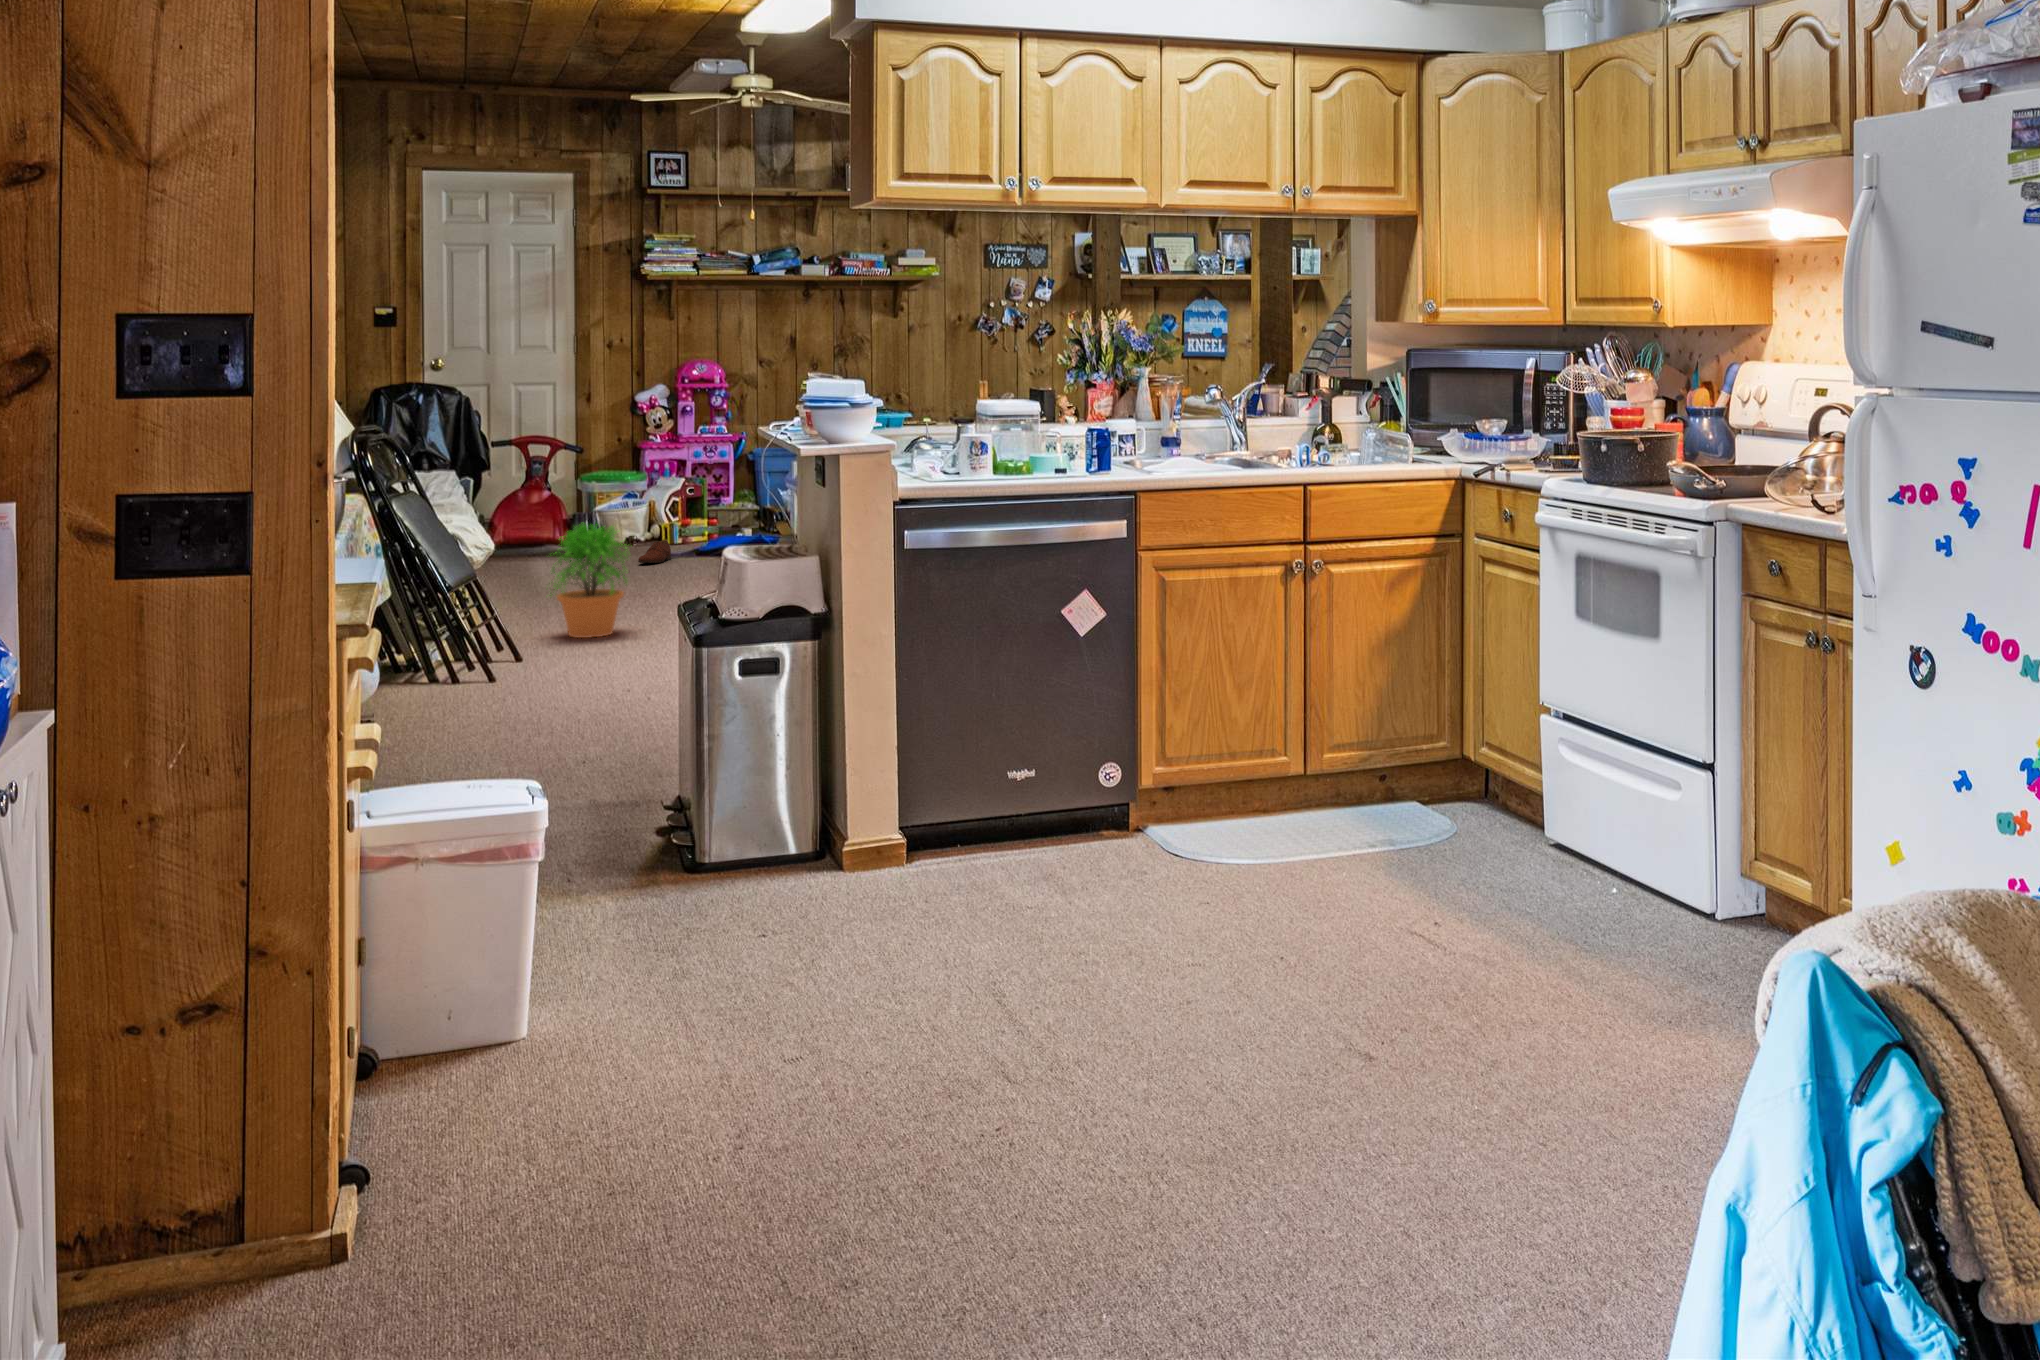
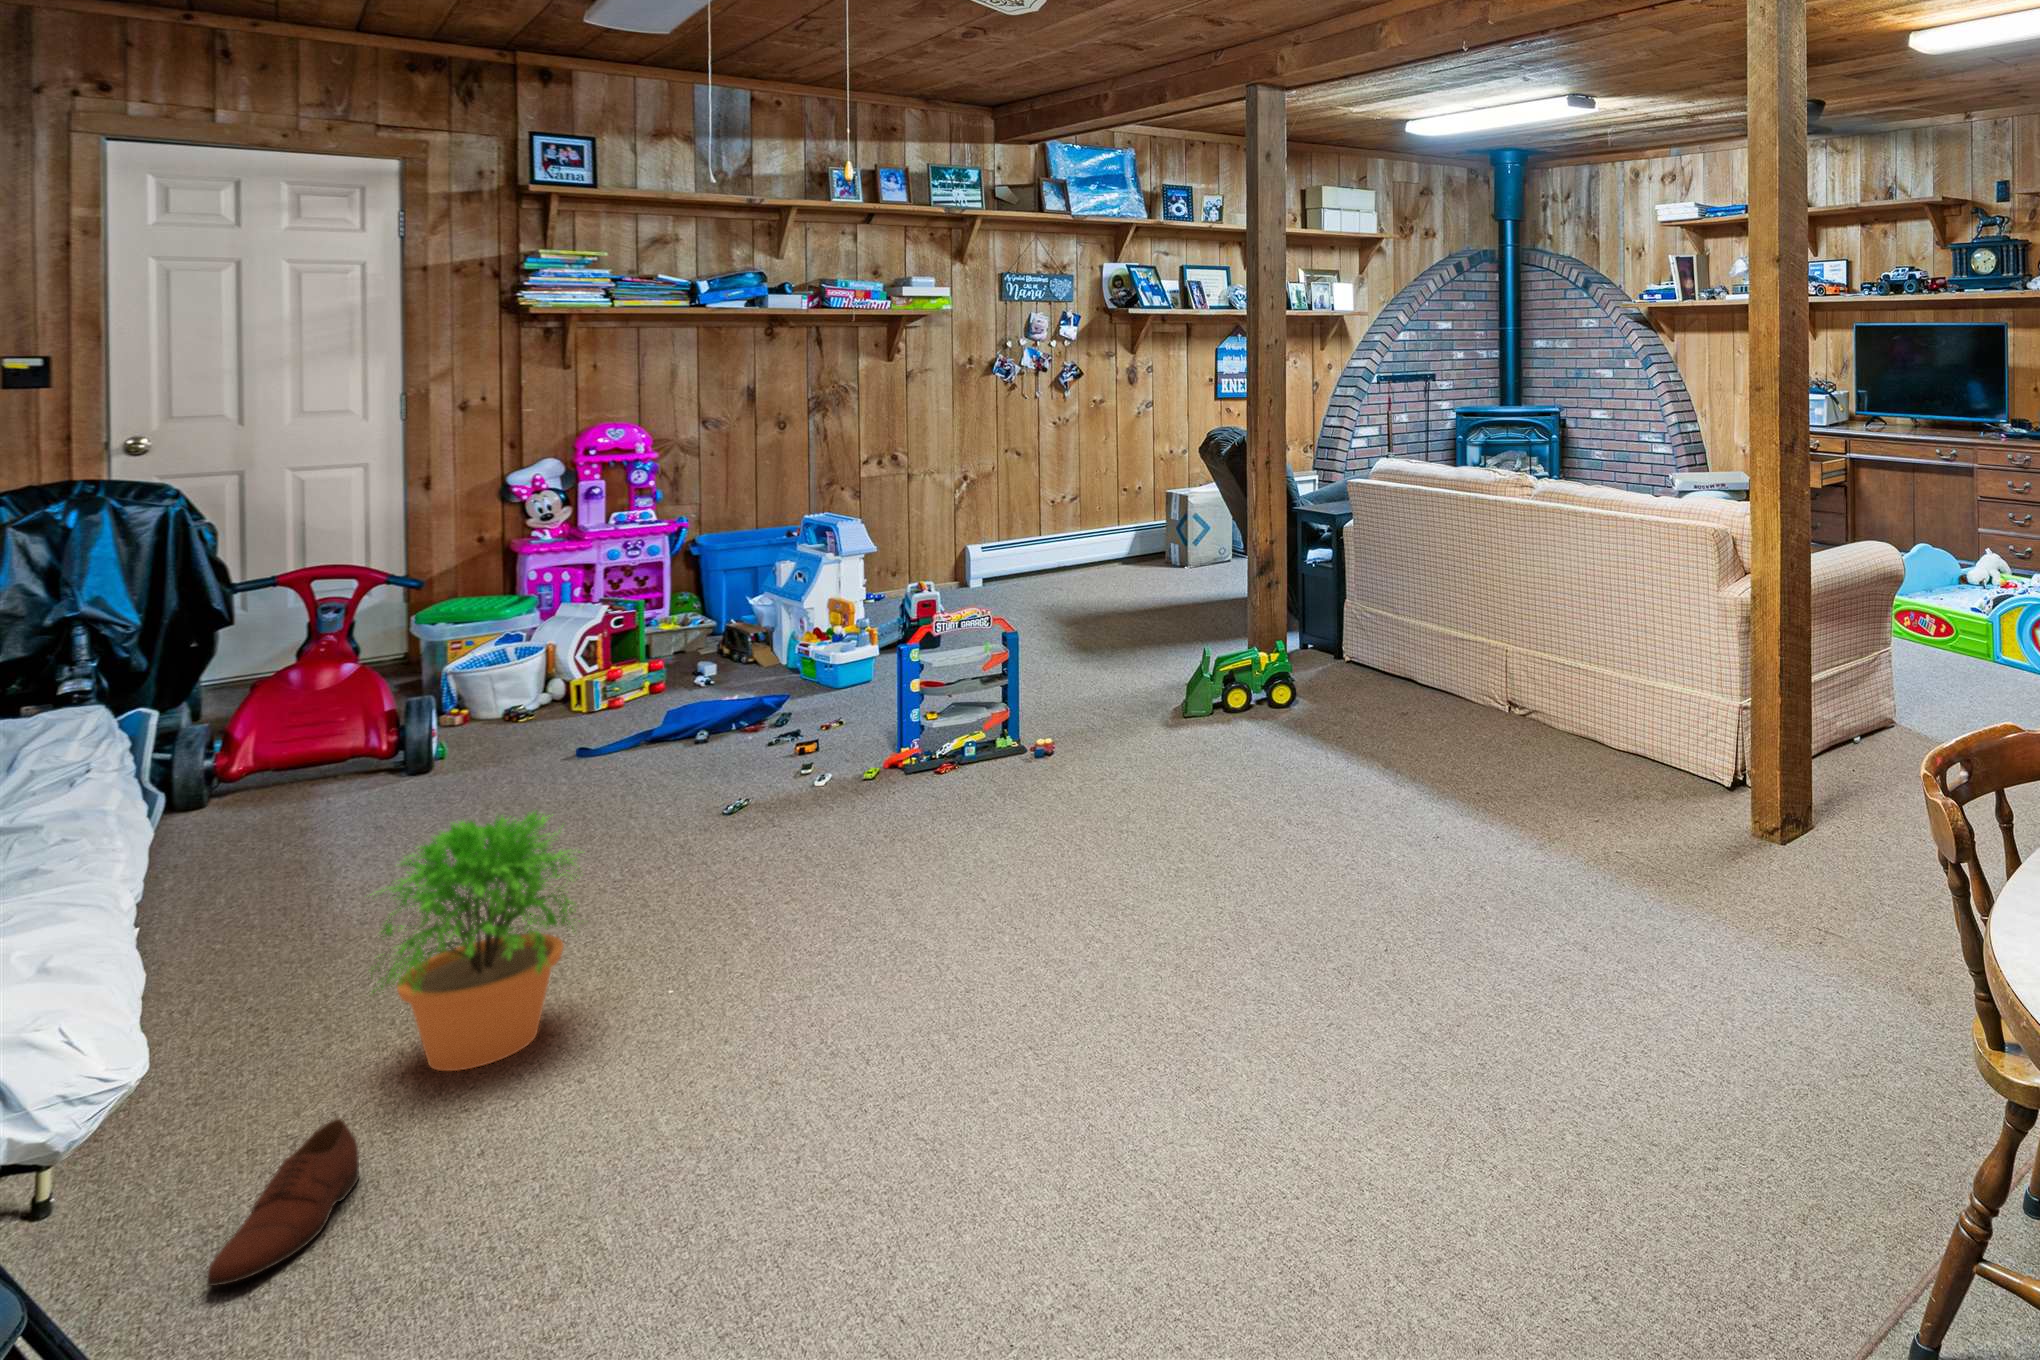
shoe: present [638,540,671,563] -> present [207,1119,359,1286]

